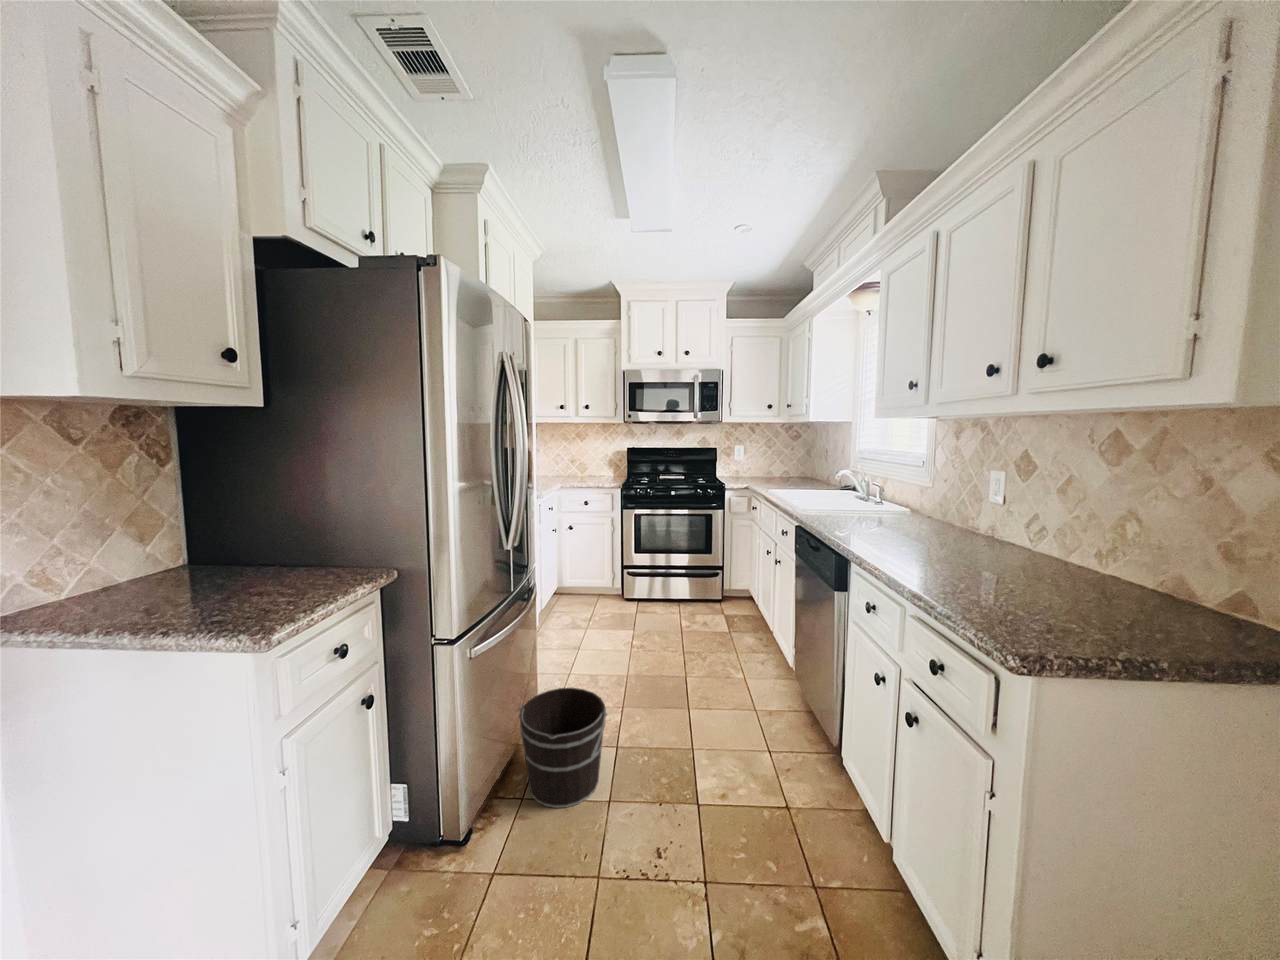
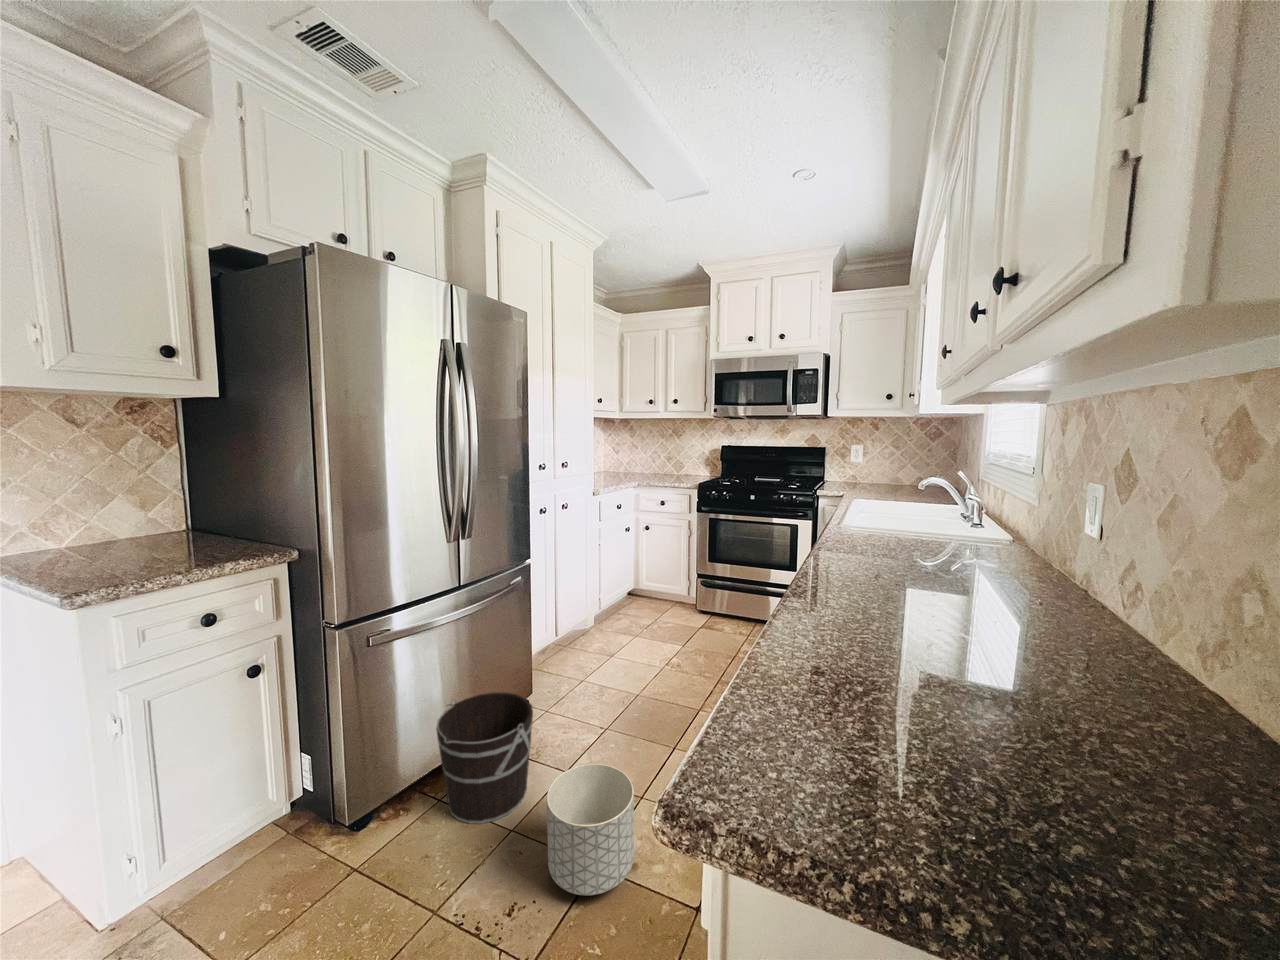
planter: none [659,722,729,822] -> present [547,764,634,896]

